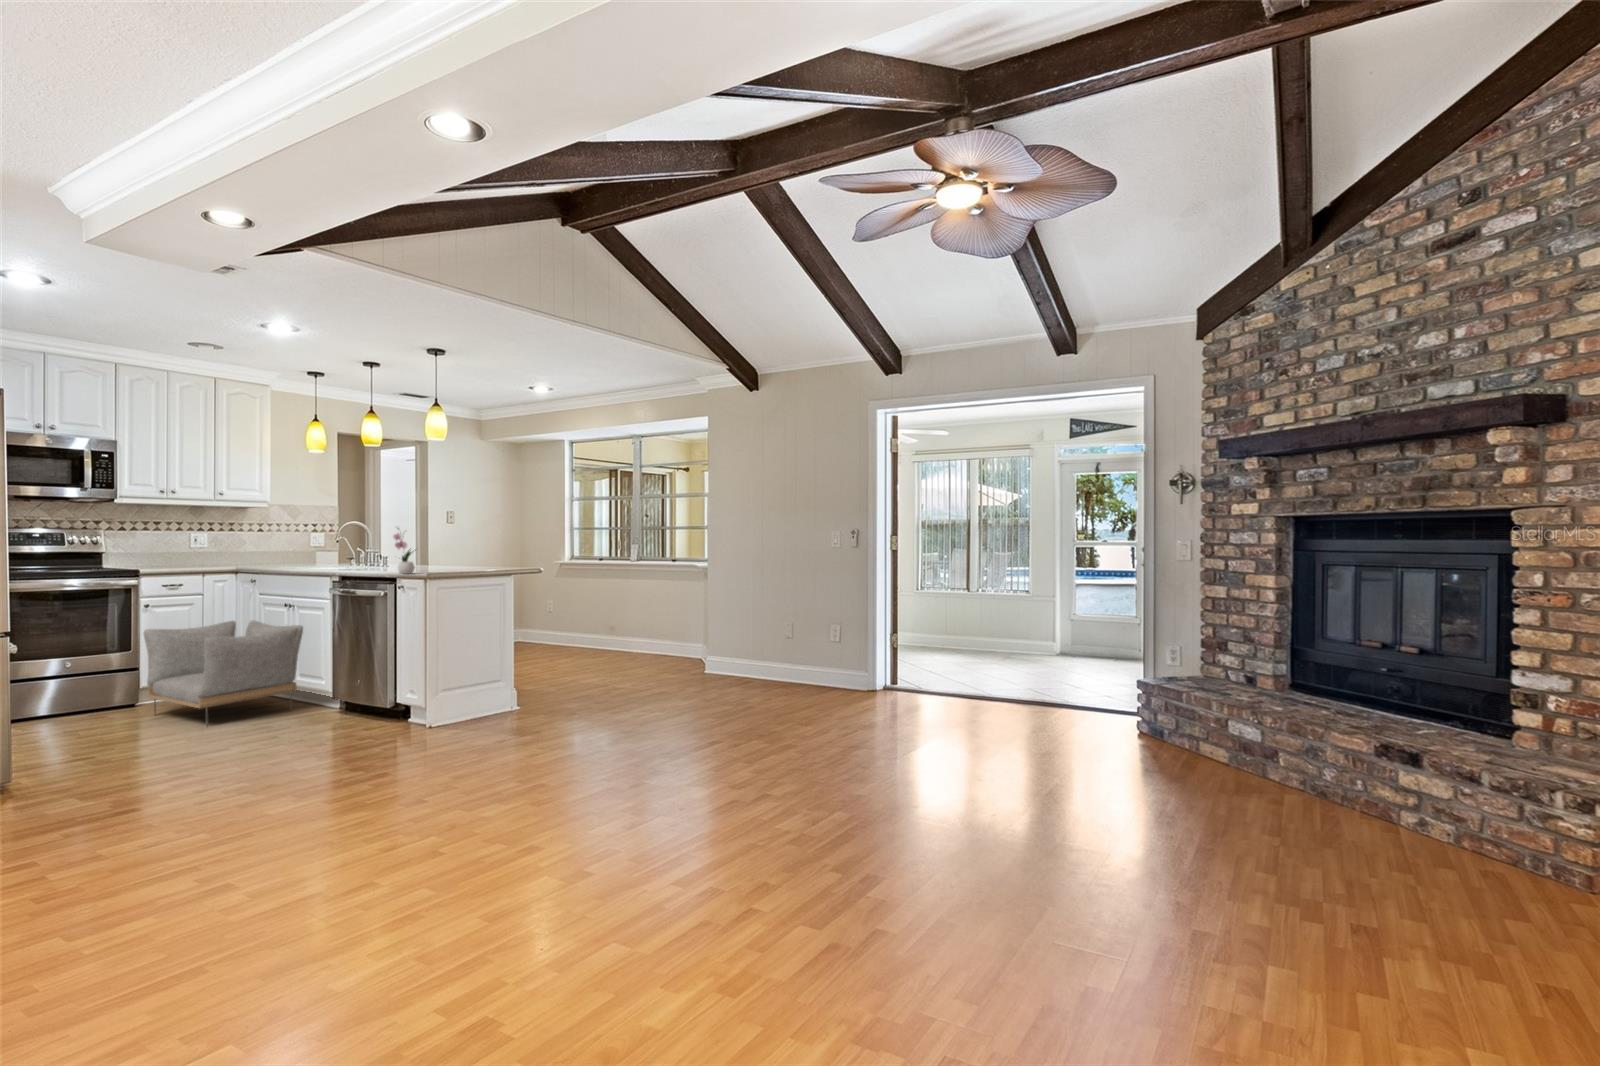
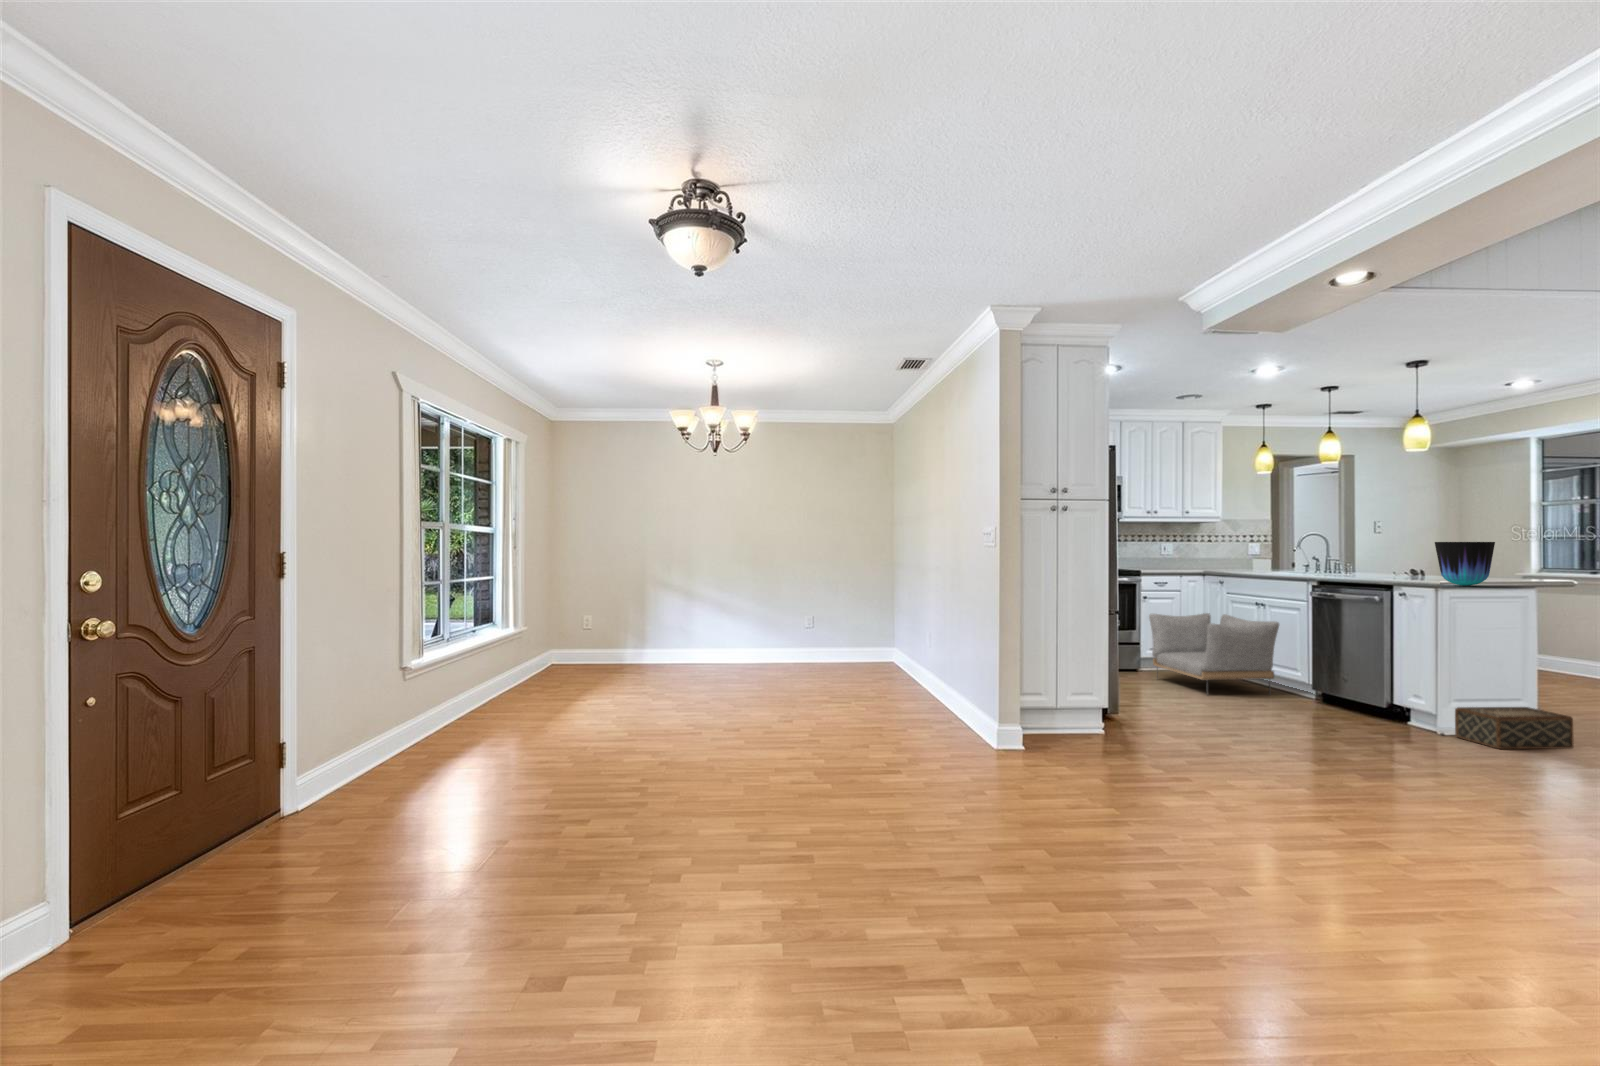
flower arrangement: present [393,528,415,574] -> none [1382,535,1410,581]
vase: none [427,534,473,577] -> present [1435,542,1495,586]
woven basket: none [438,684,524,730] -> present [1455,707,1574,749]

